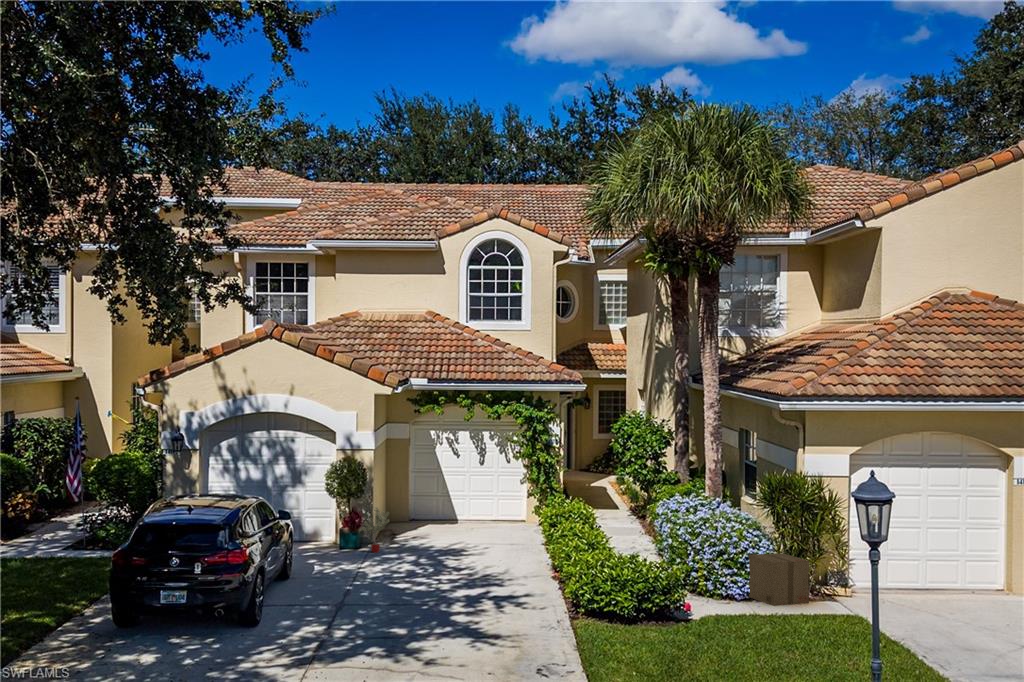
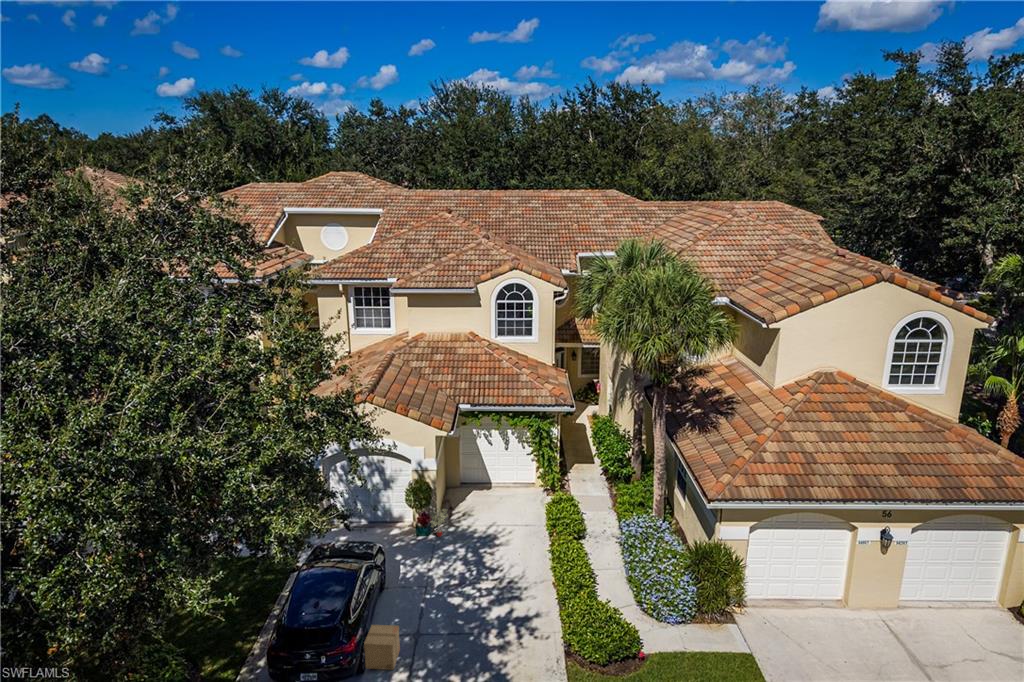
cardboard box: present [749,554,809,606] -> present [364,625,400,670]

